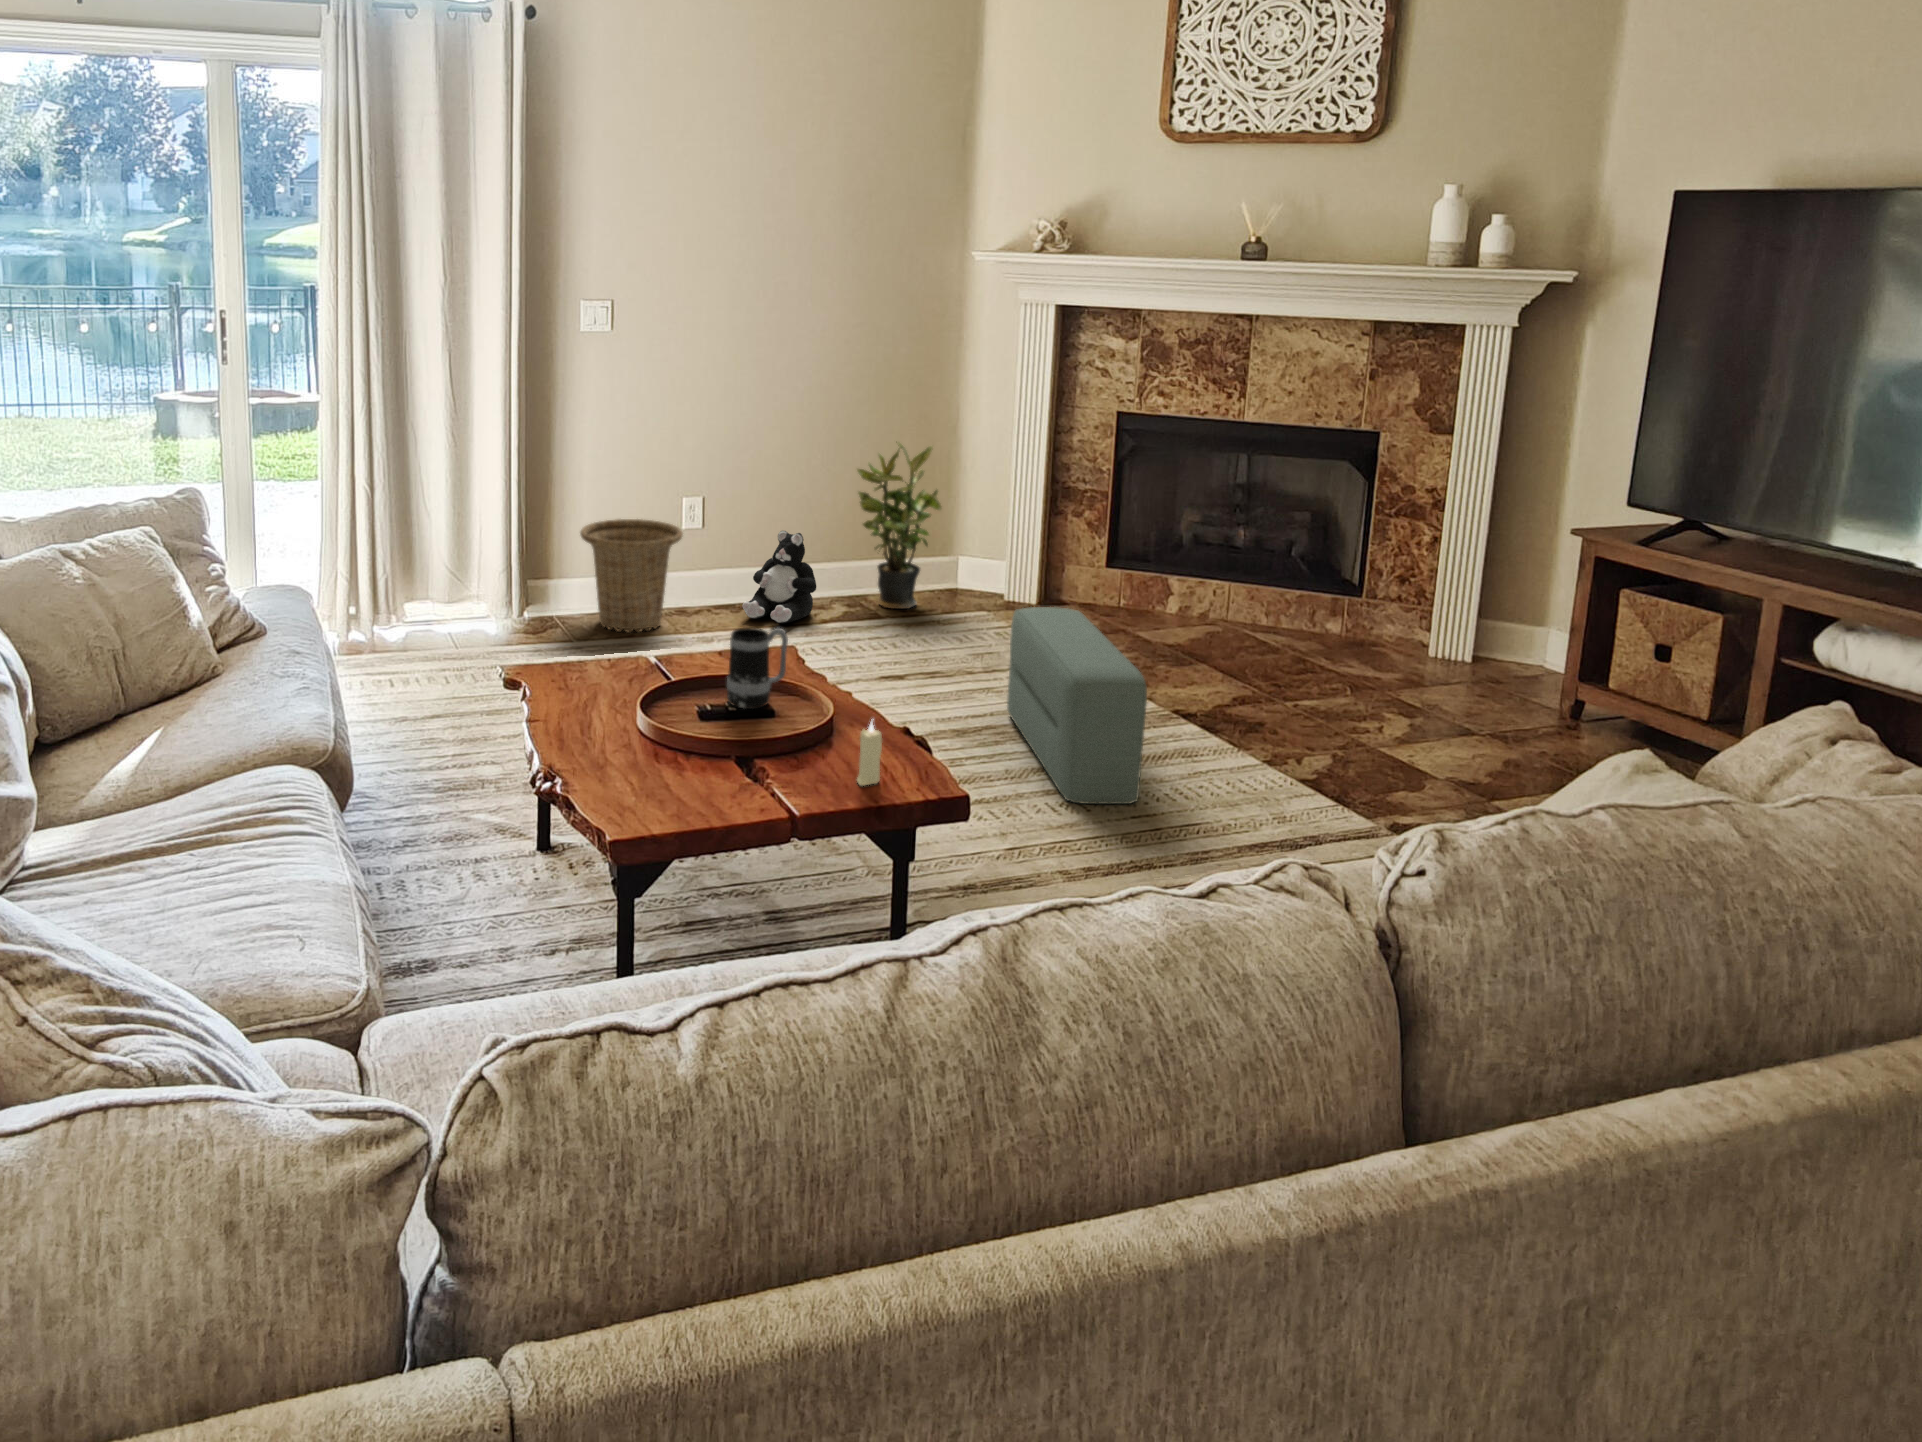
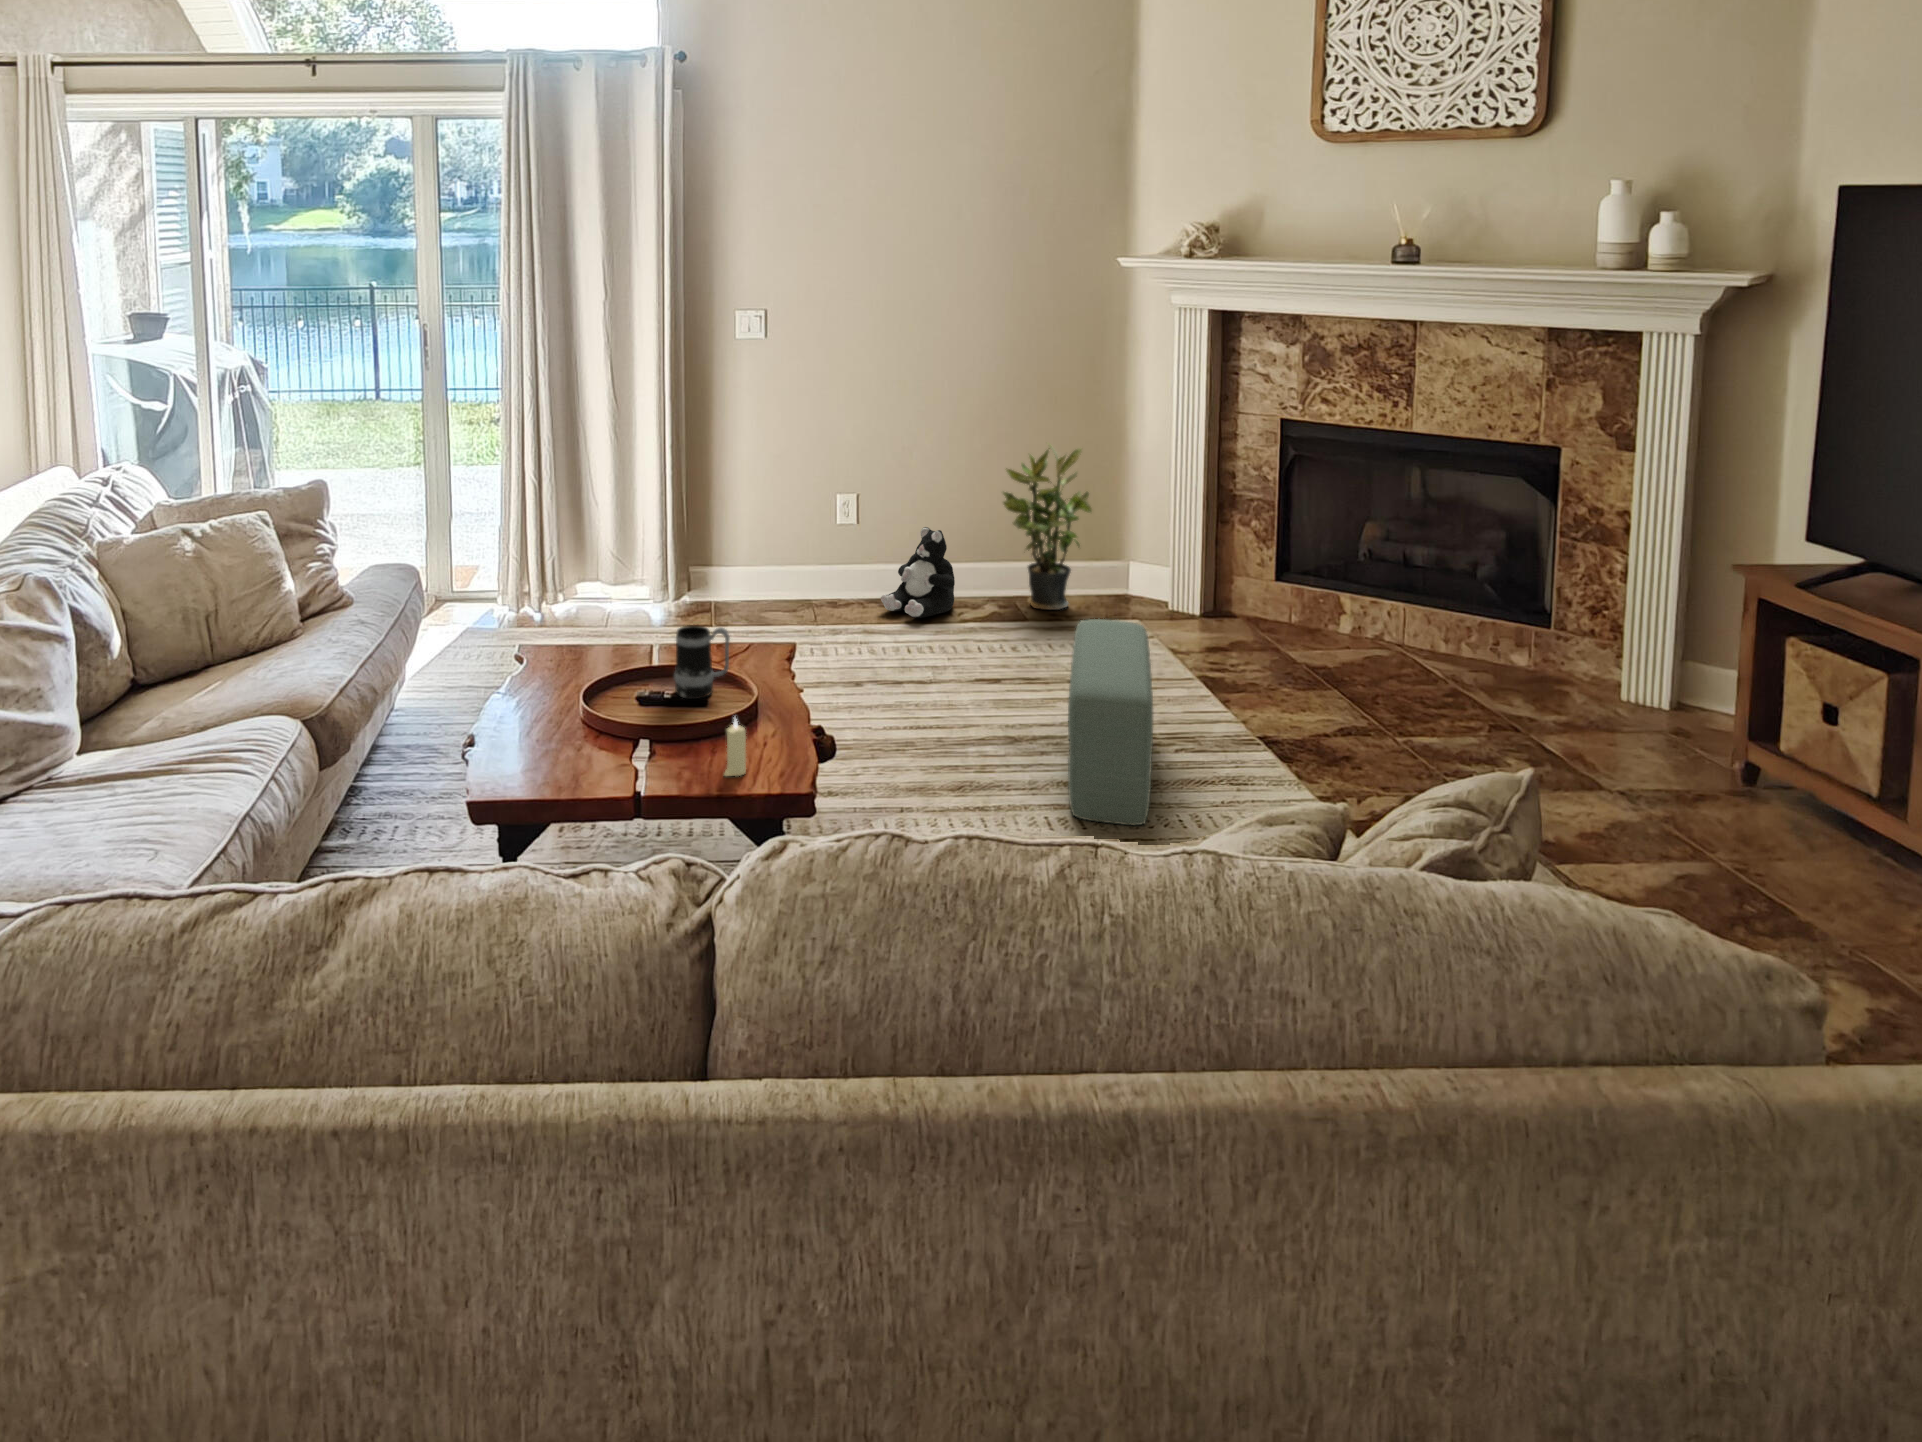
basket: present [580,519,683,632] -> none [725,510,820,618]

